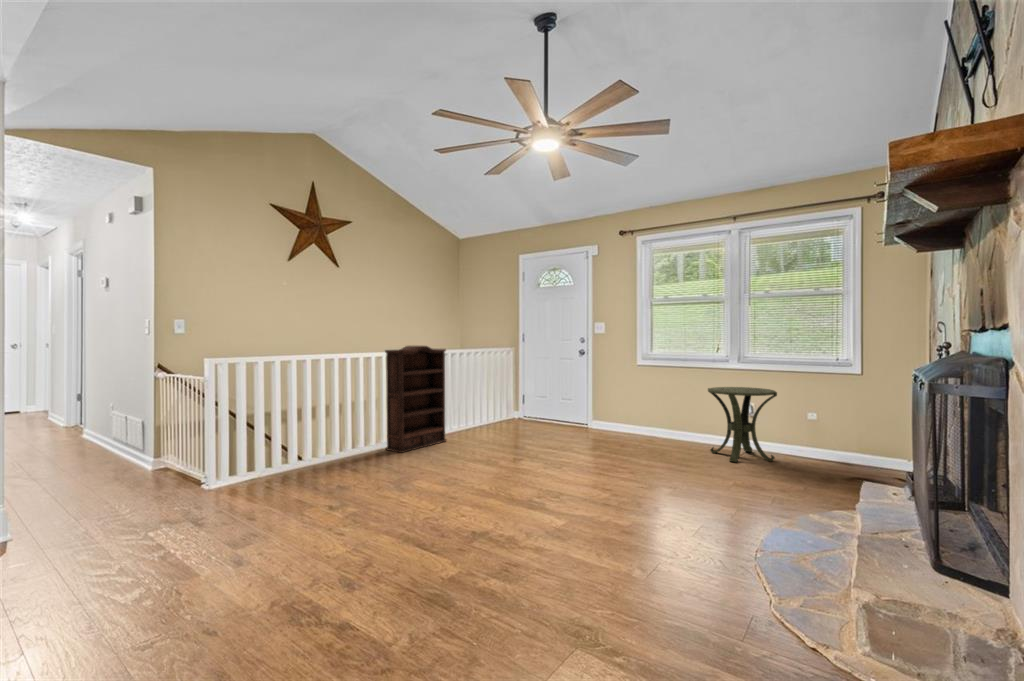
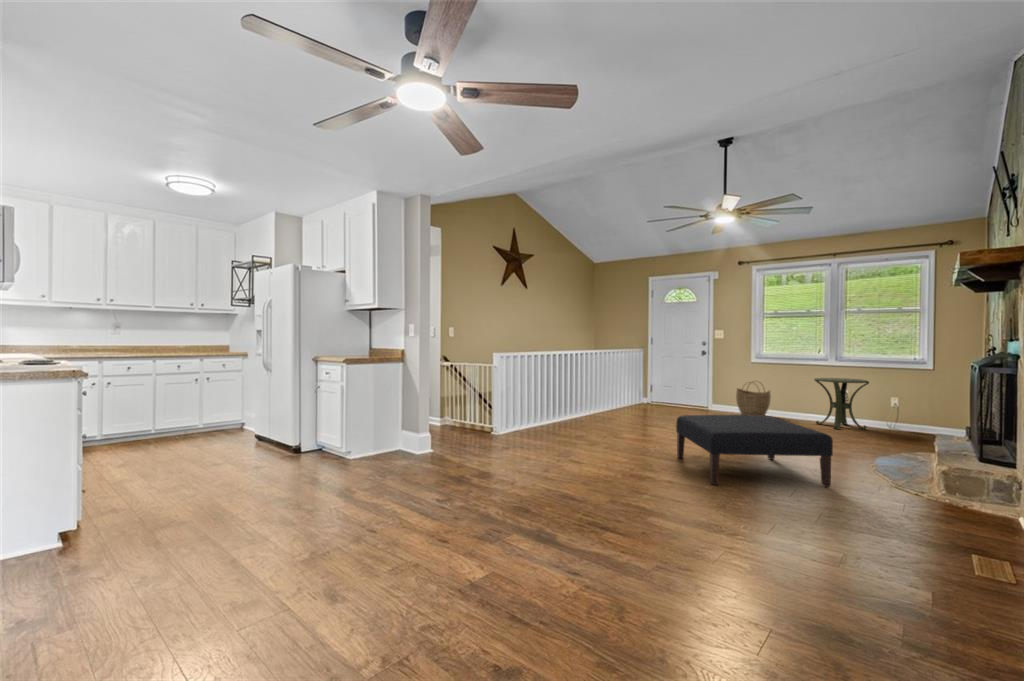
bookshelf: present [385,346,446,453] -> none [580,346,616,419]
woven basket: none [613,391,657,442] -> present [736,382,771,416]
ottoman: none [390,468,643,647] -> present [676,415,833,487]

